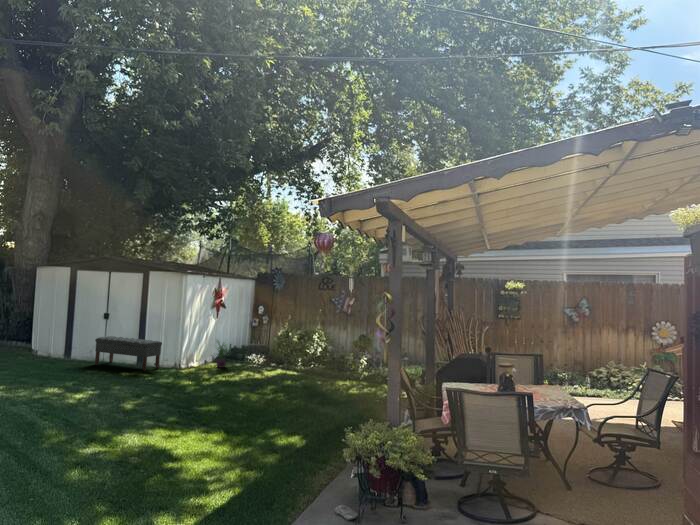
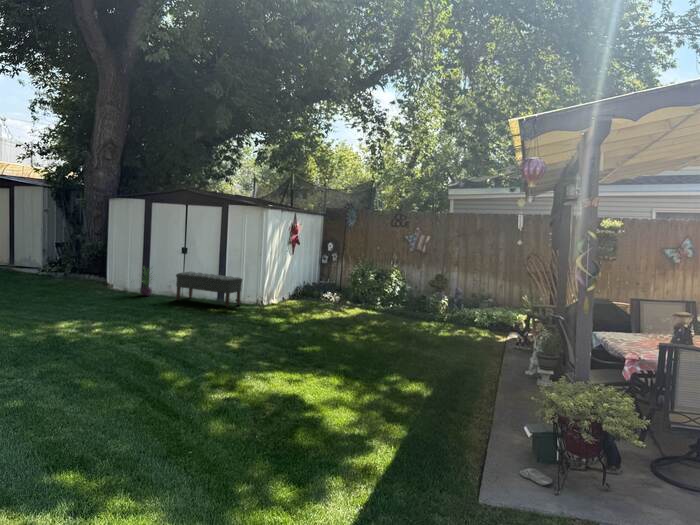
decorative plant: present [216,341,227,368] -> present [141,269,152,296]

